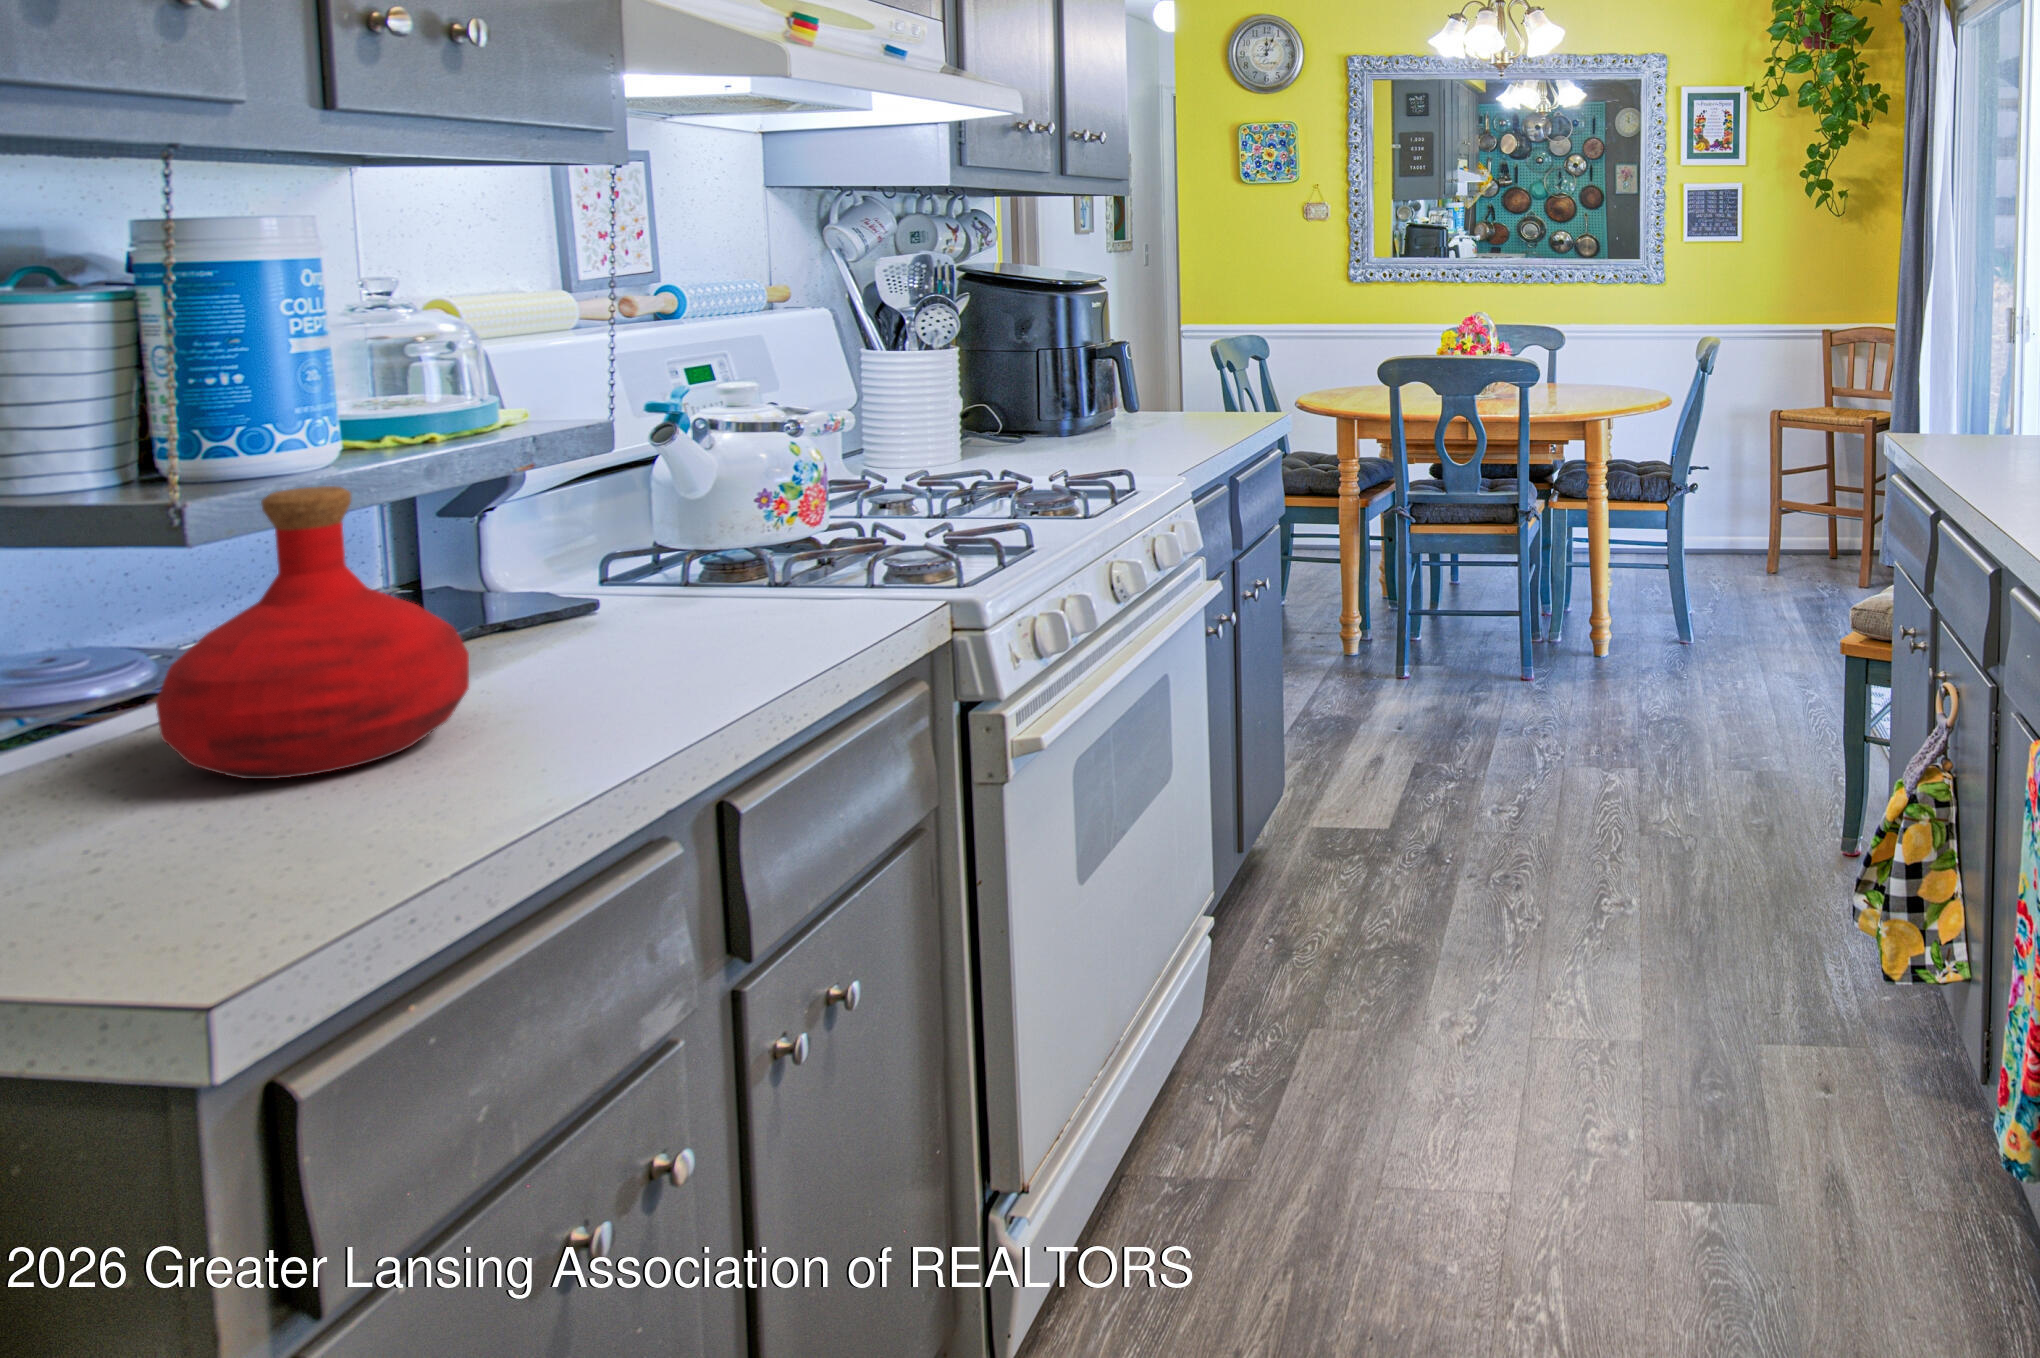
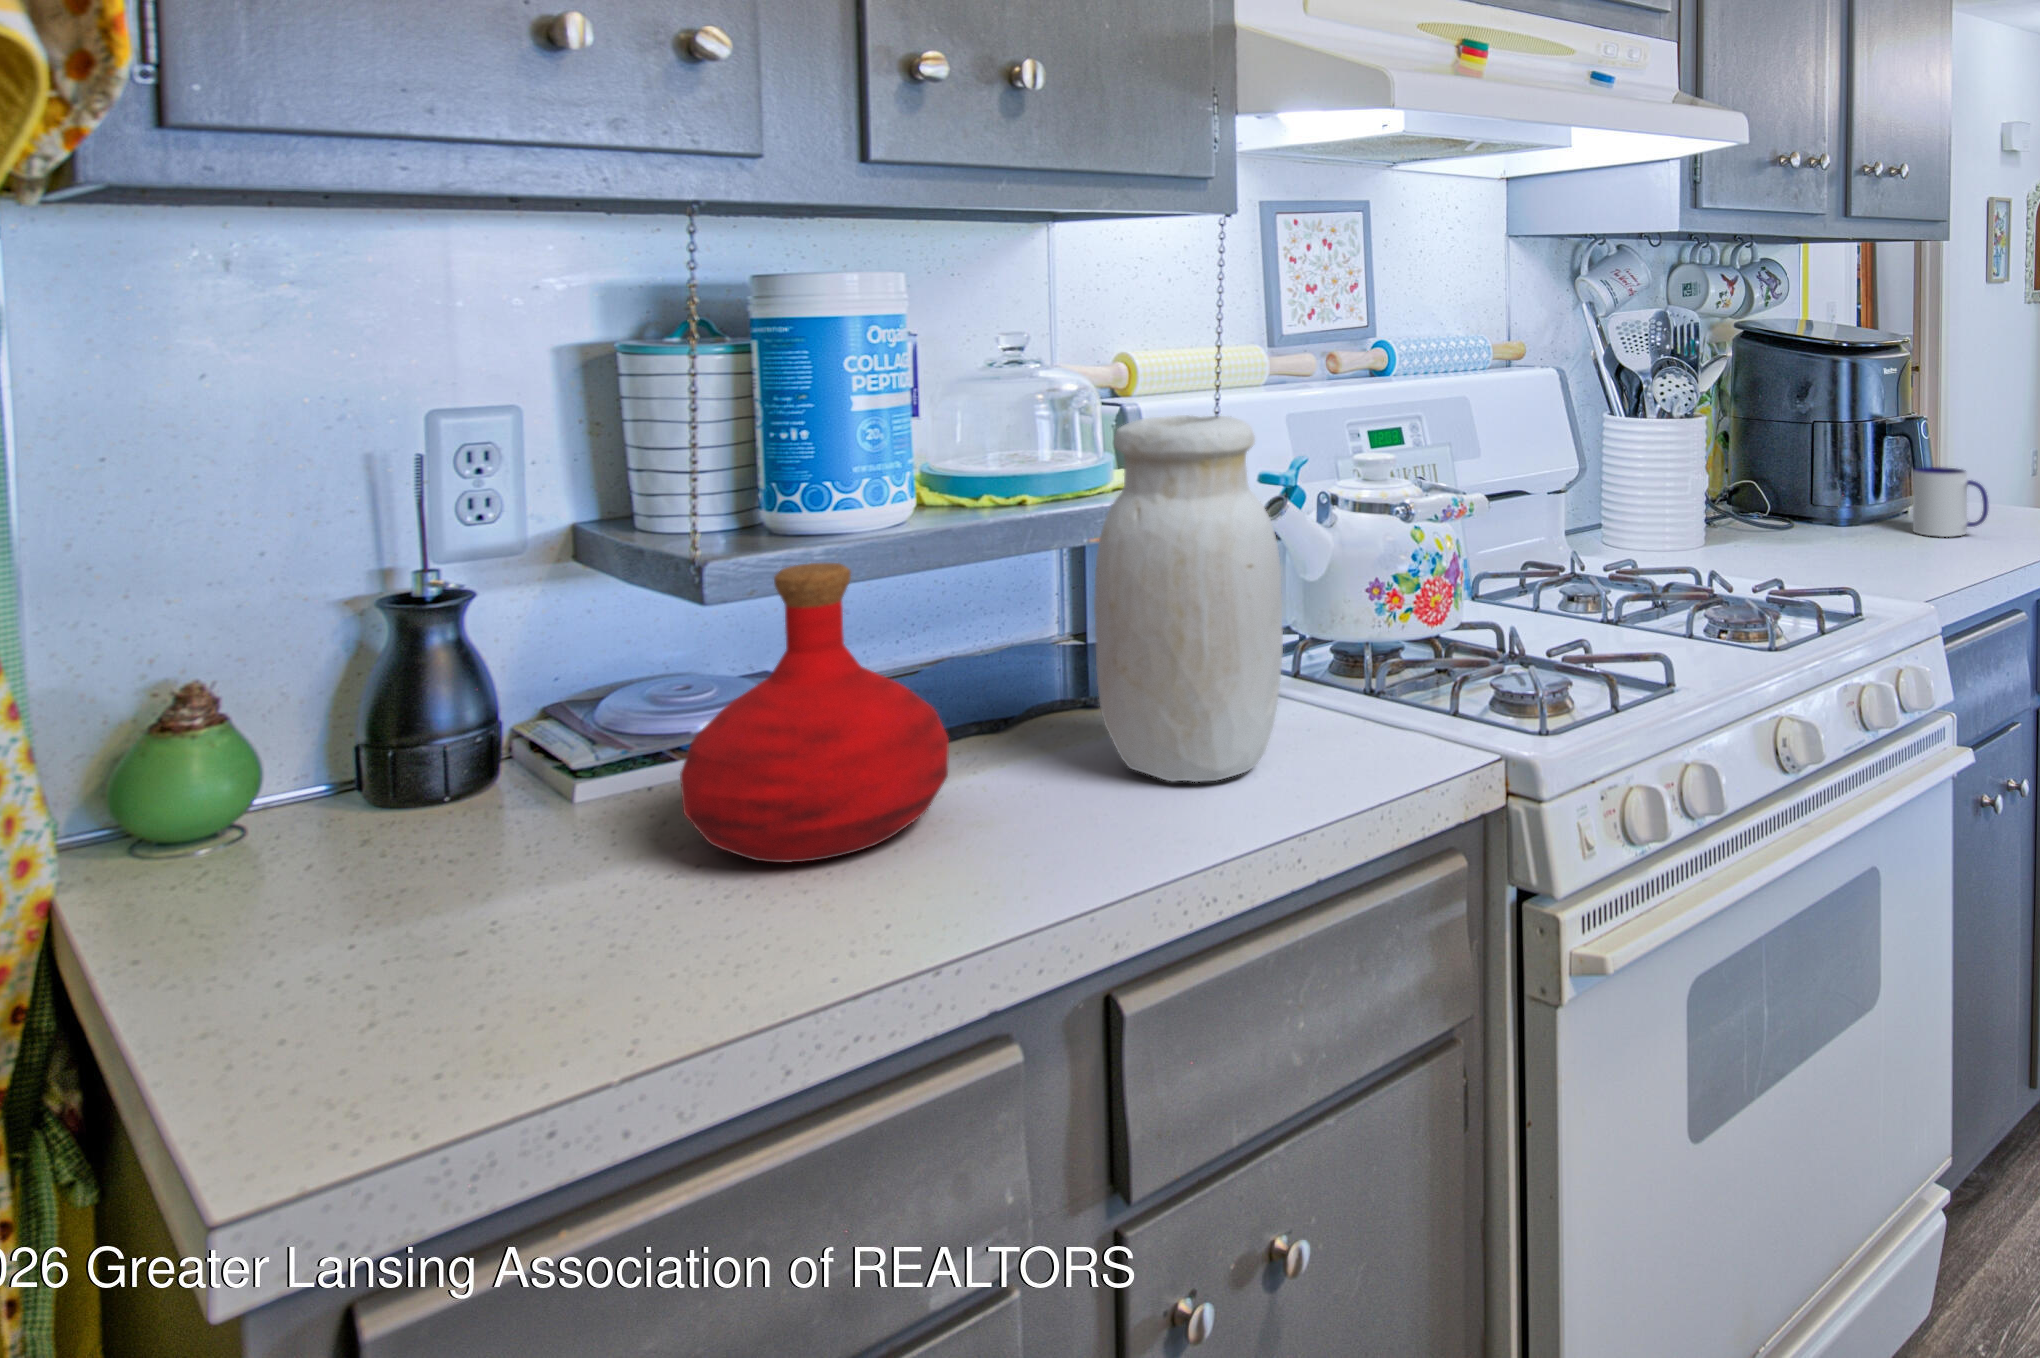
jar: none [563,334,757,661] -> present [1094,415,1283,782]
mug: none [1130,381,1191,437] -> present [1913,467,1989,537]

